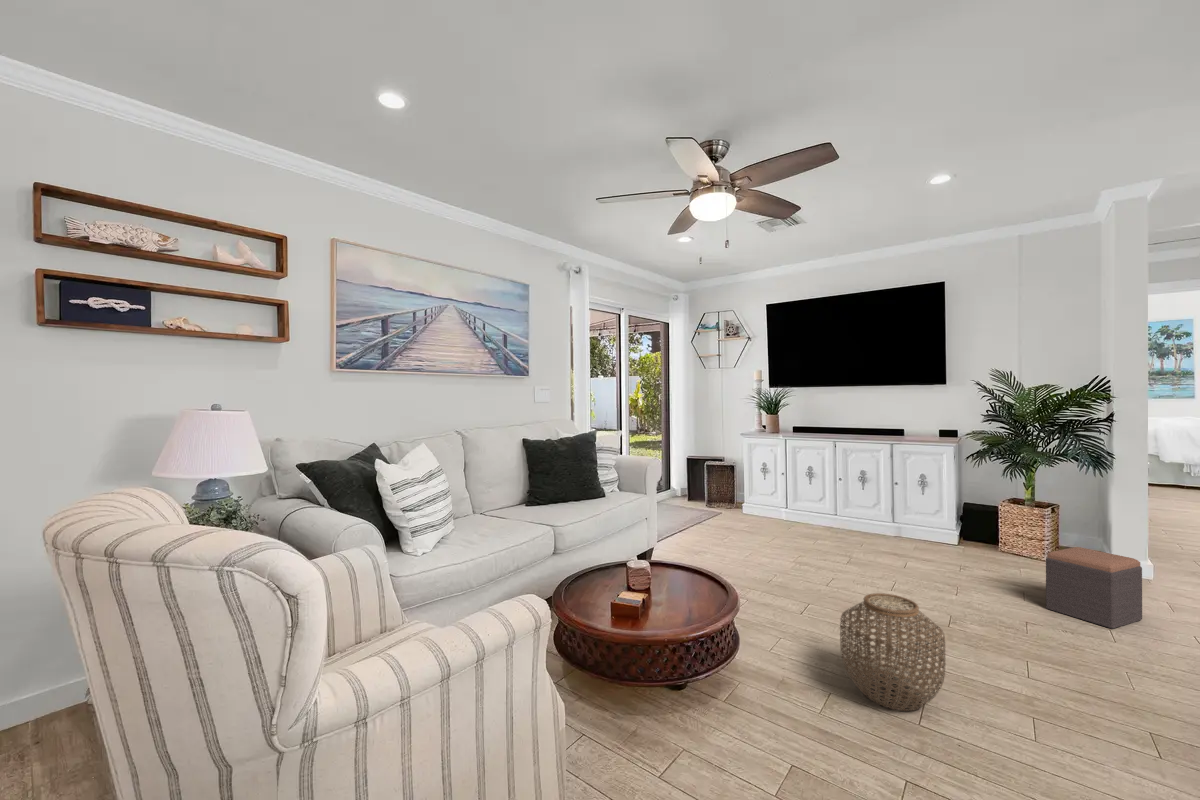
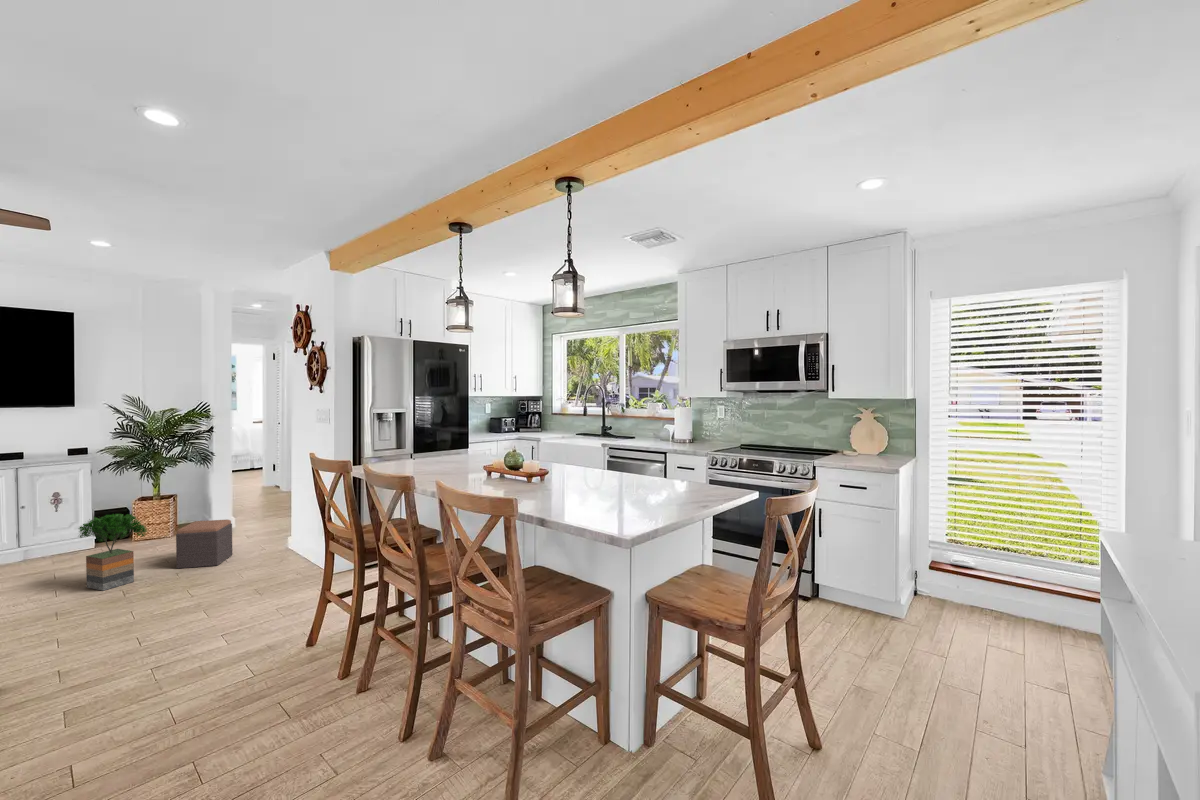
potted tree: none [925,507,1006,605] -> present [79,514,147,591]
woven basket: present [840,593,945,711] -> none [31,587,126,671]

